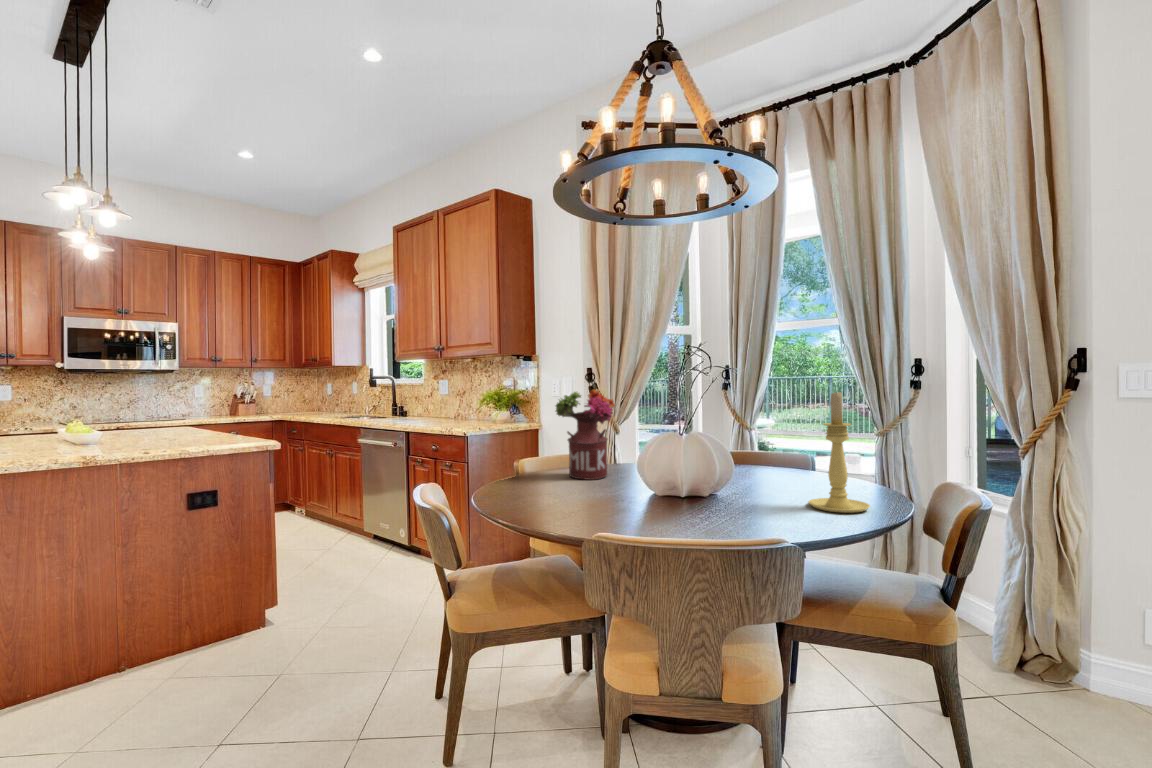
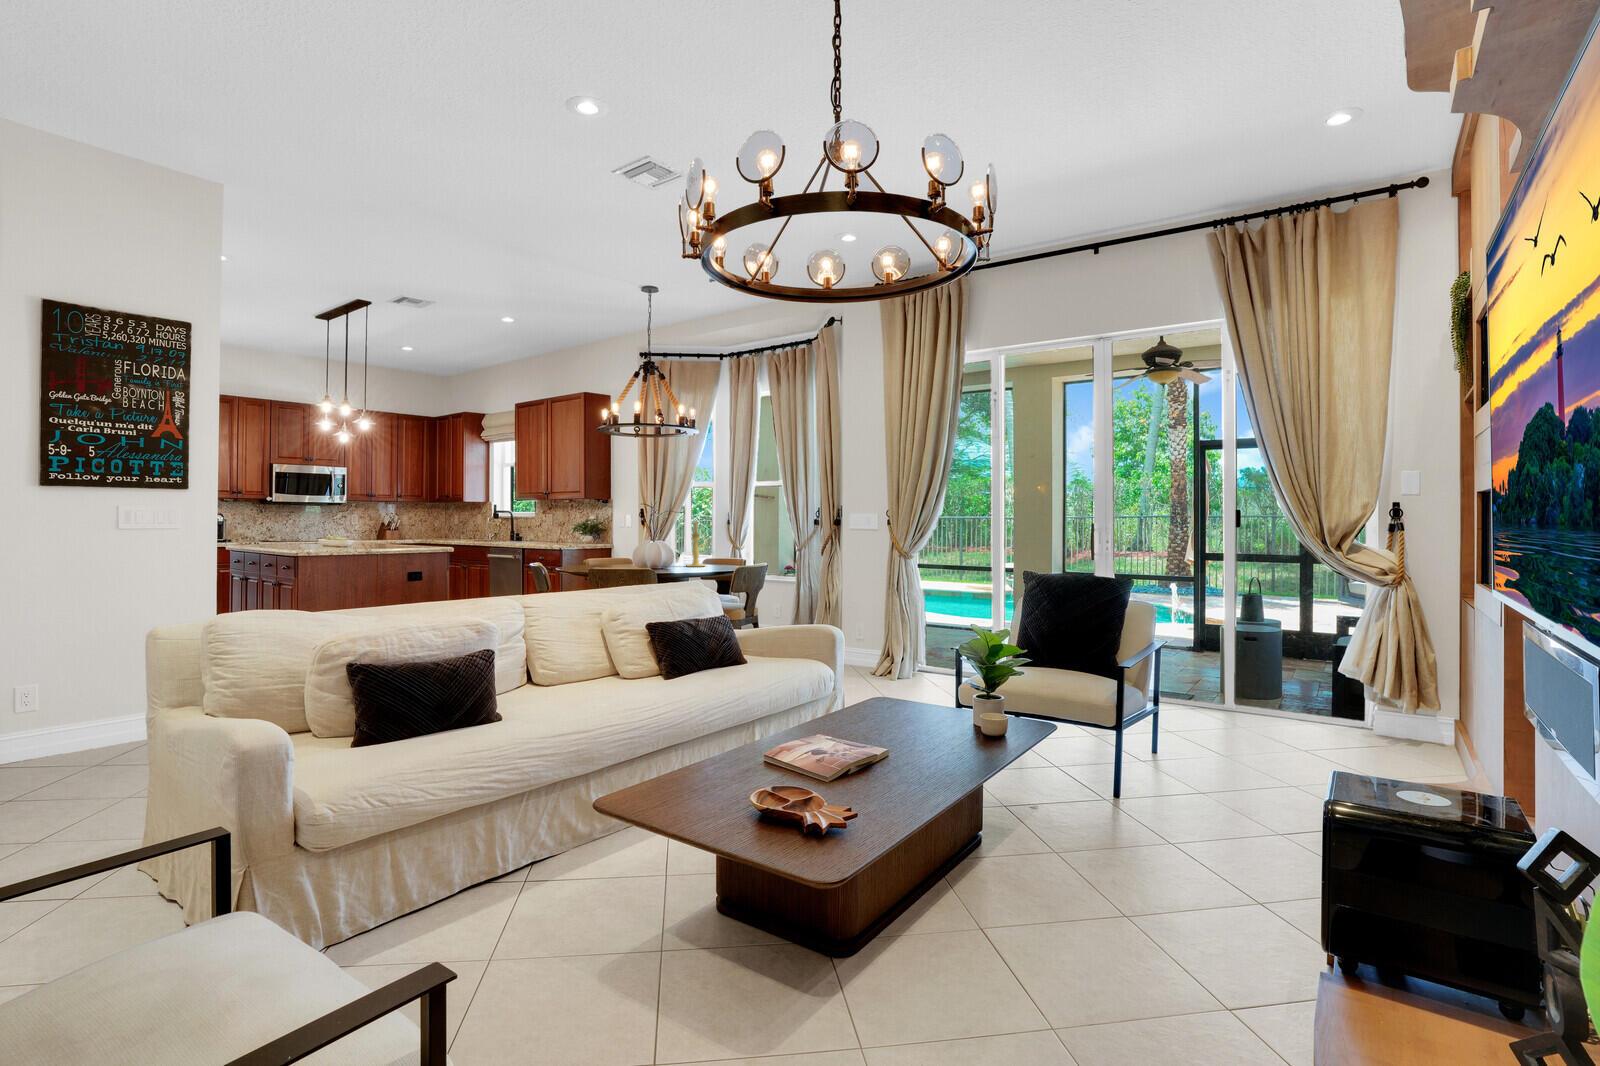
flower arrangement: present [556,389,615,480] -> none [595,520,626,562]

